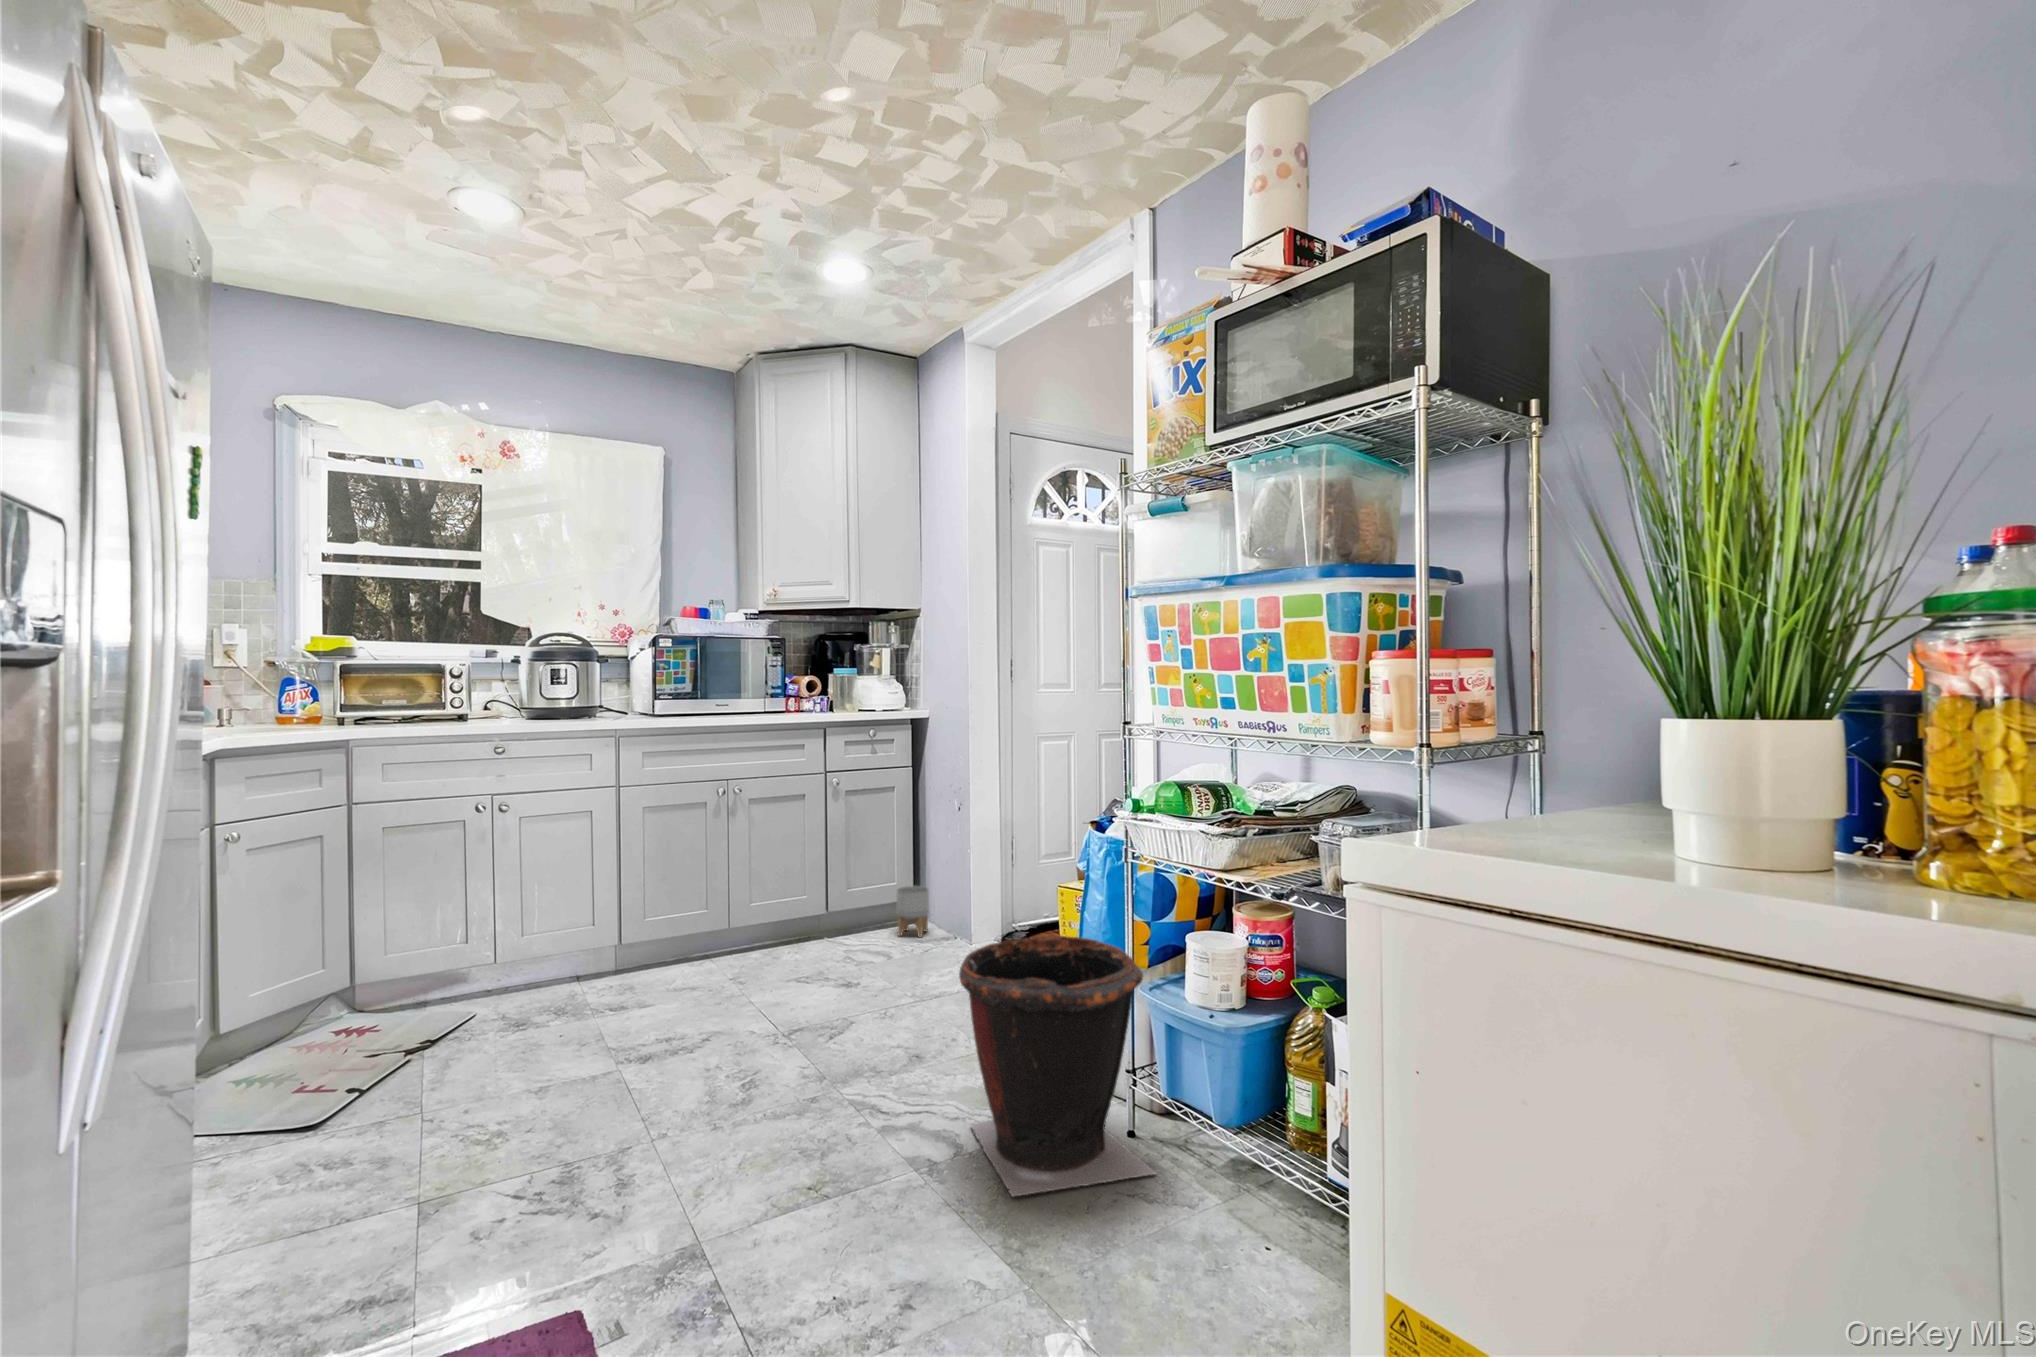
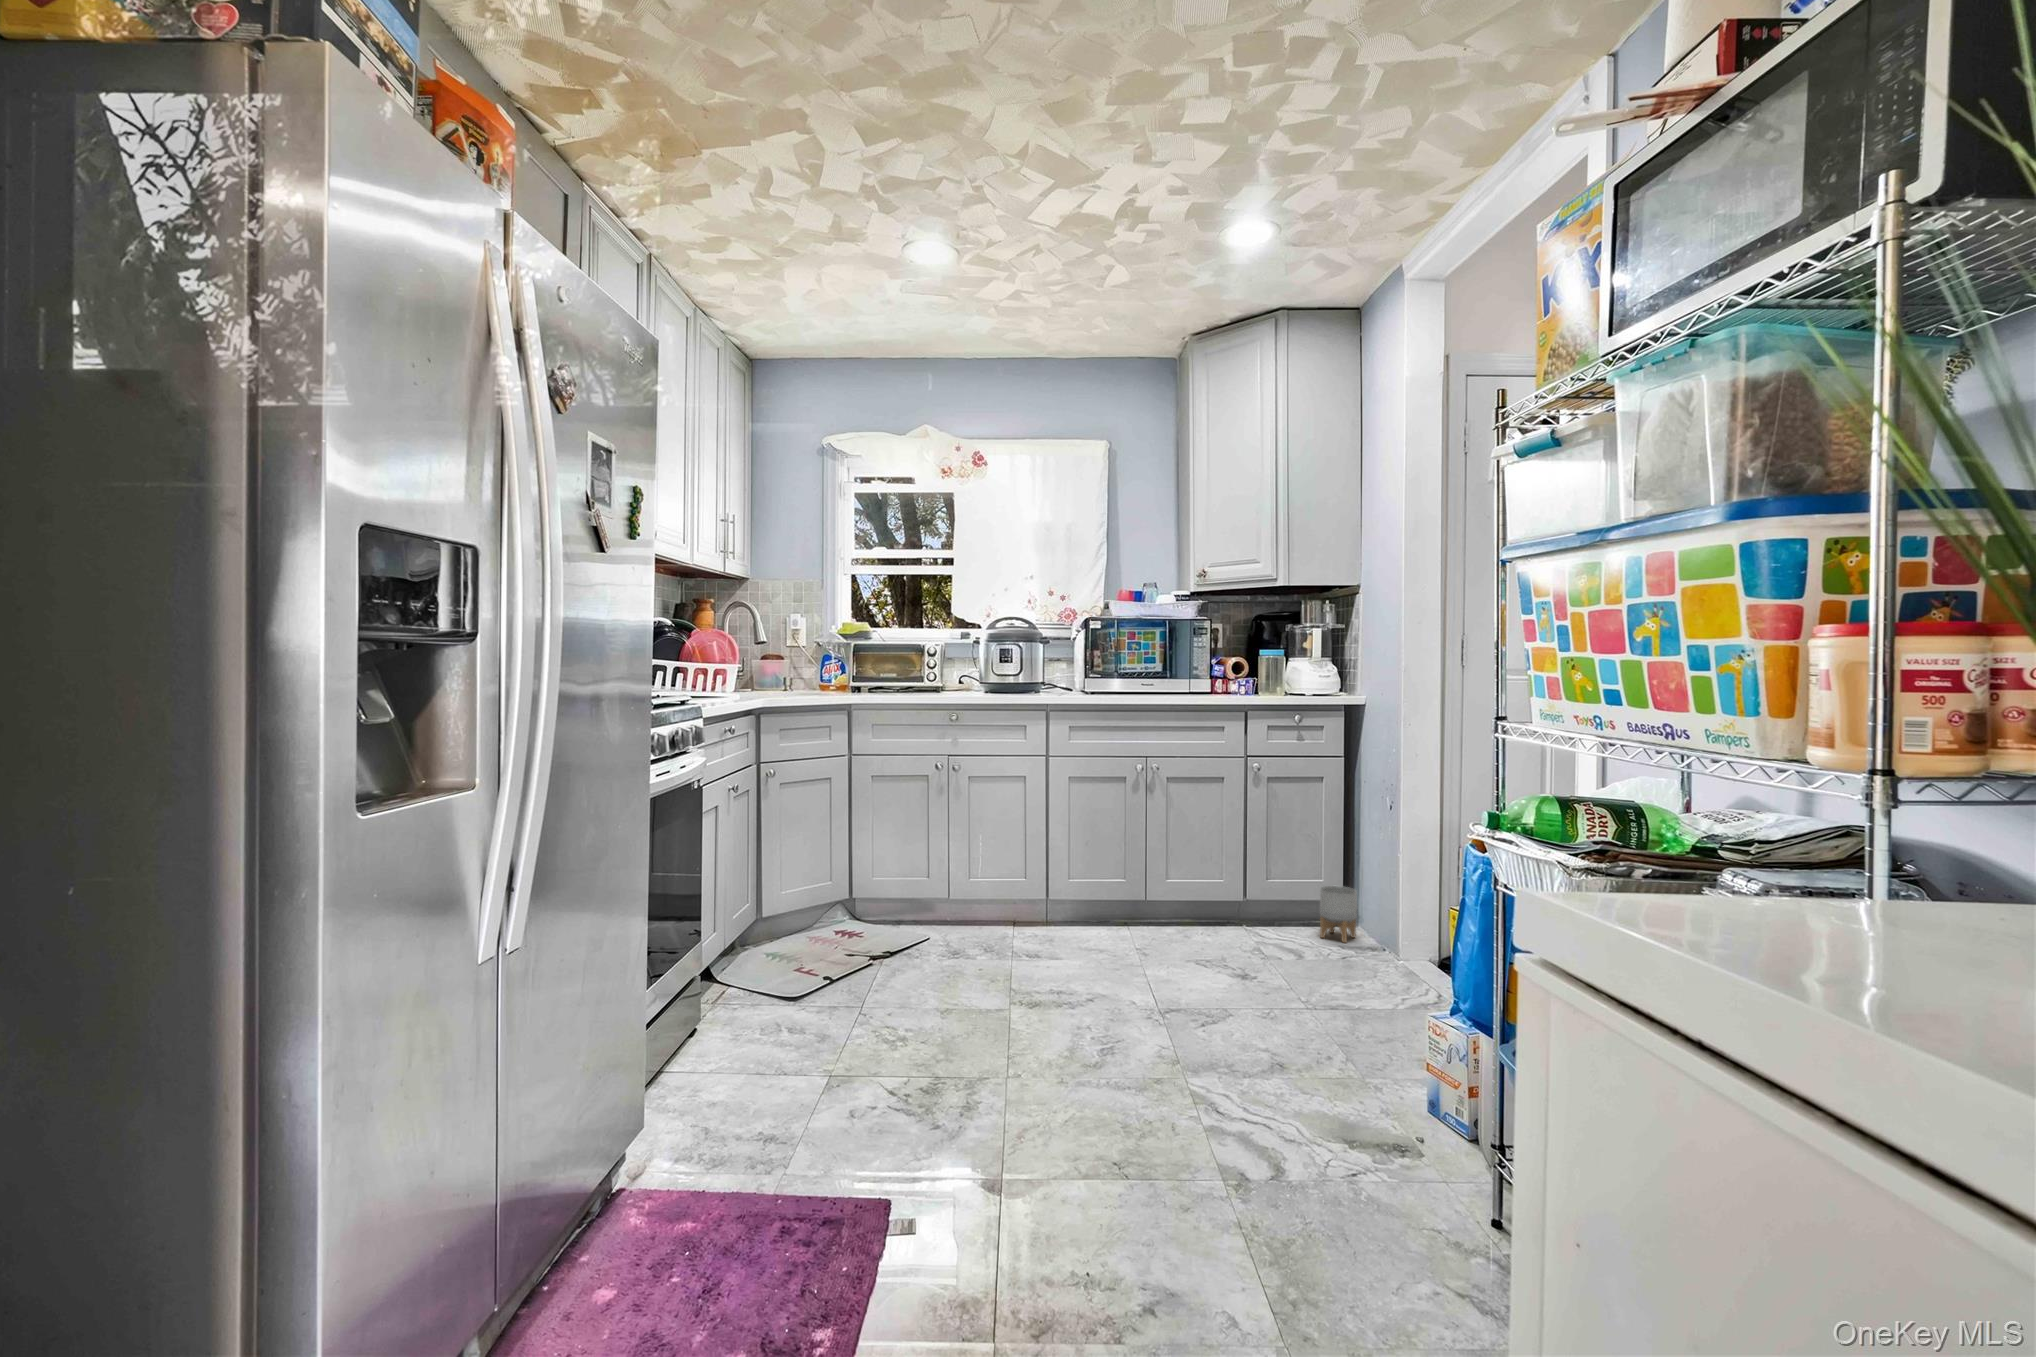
waste bin: present [959,935,1156,1196] -> none [1278,958,1508,1276]

